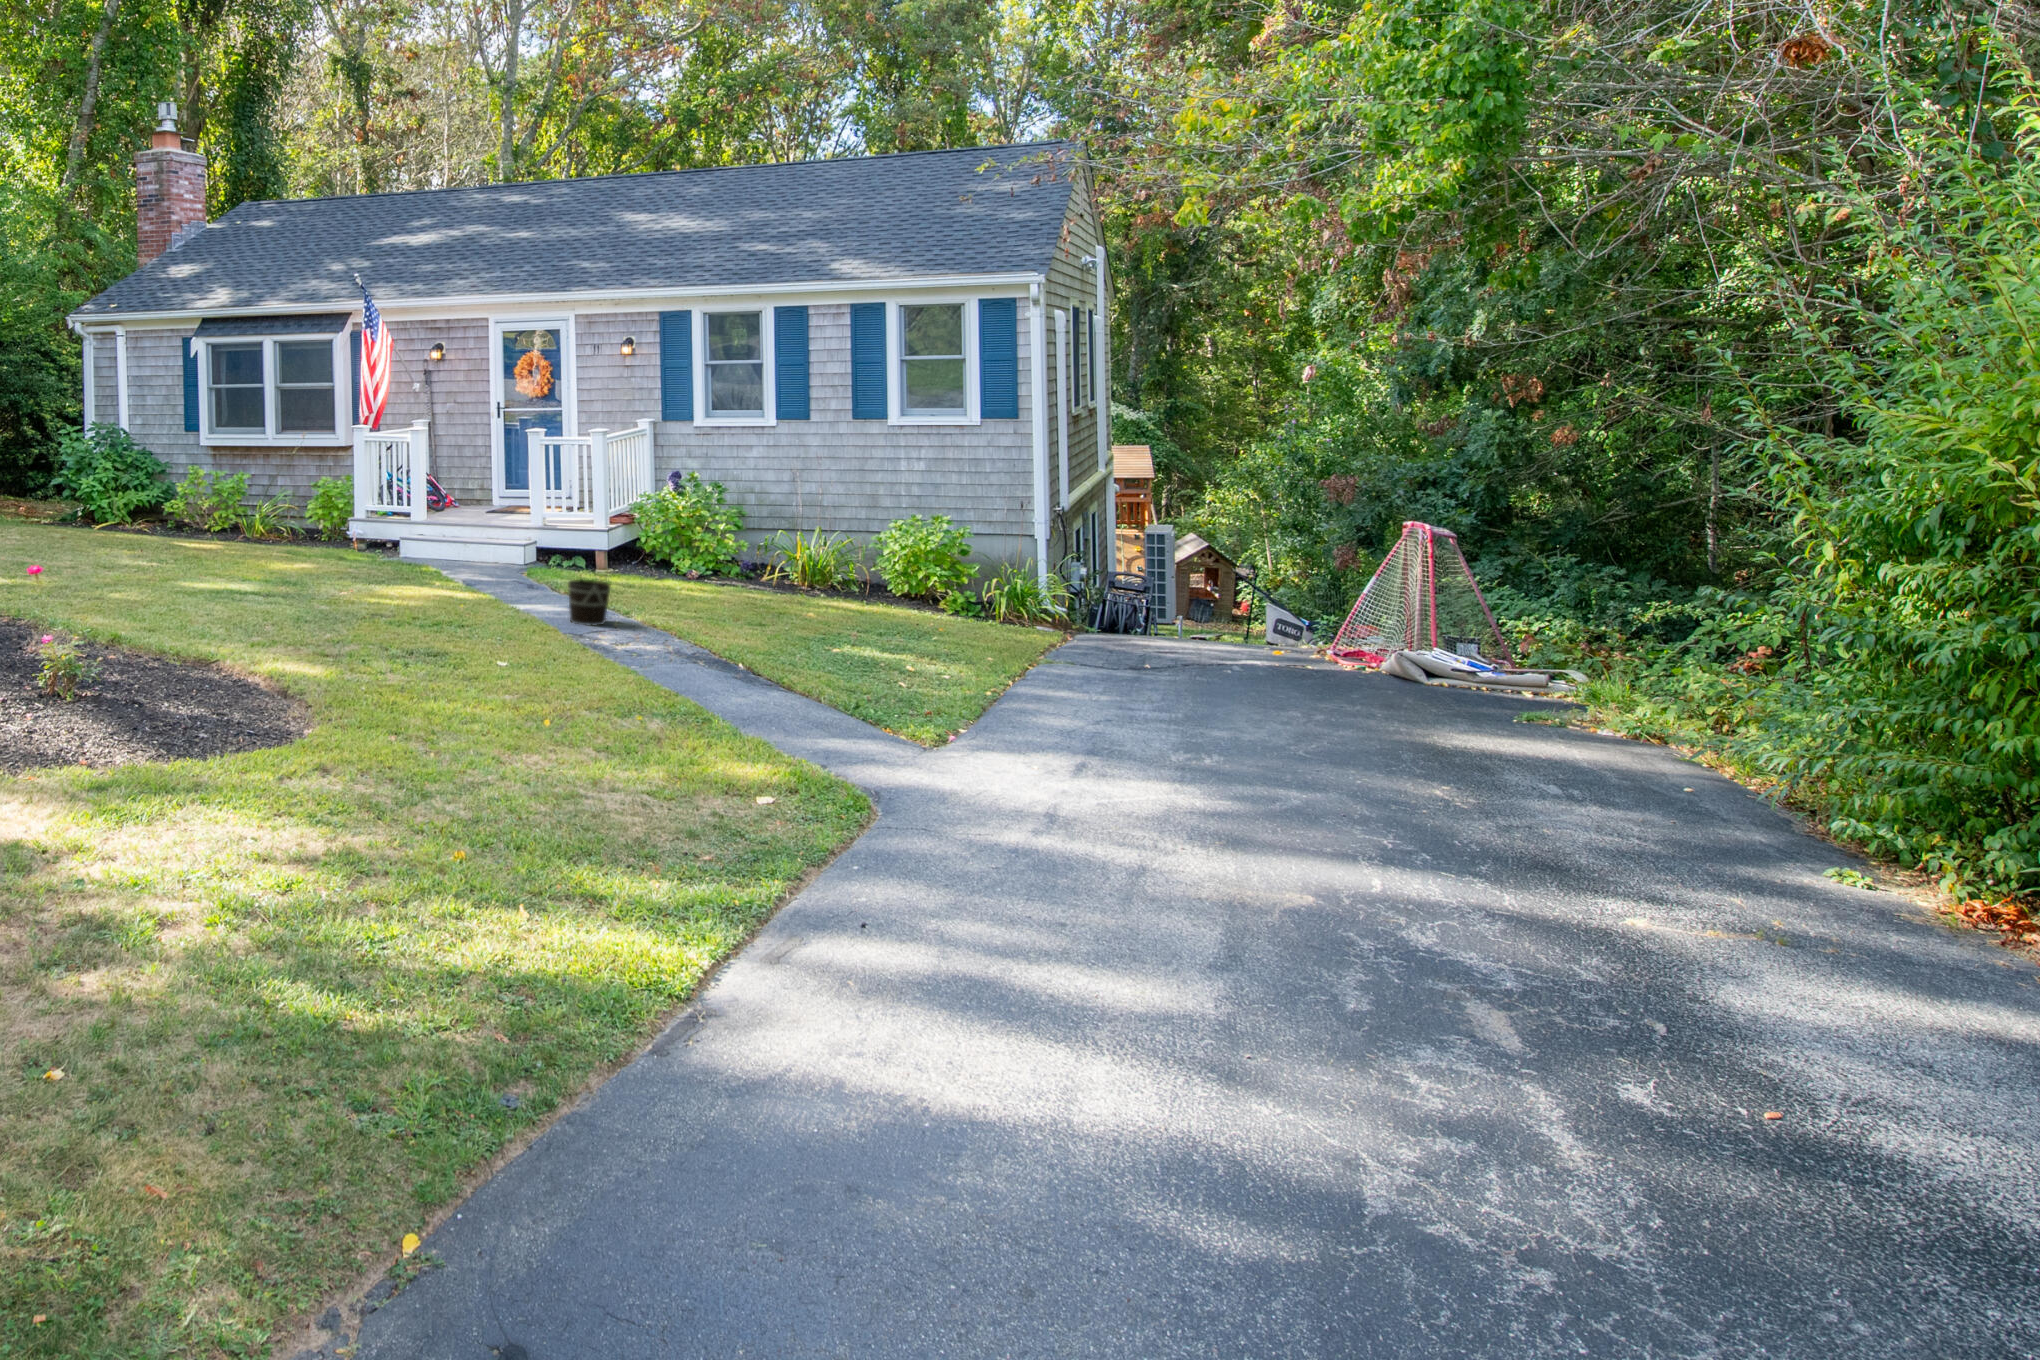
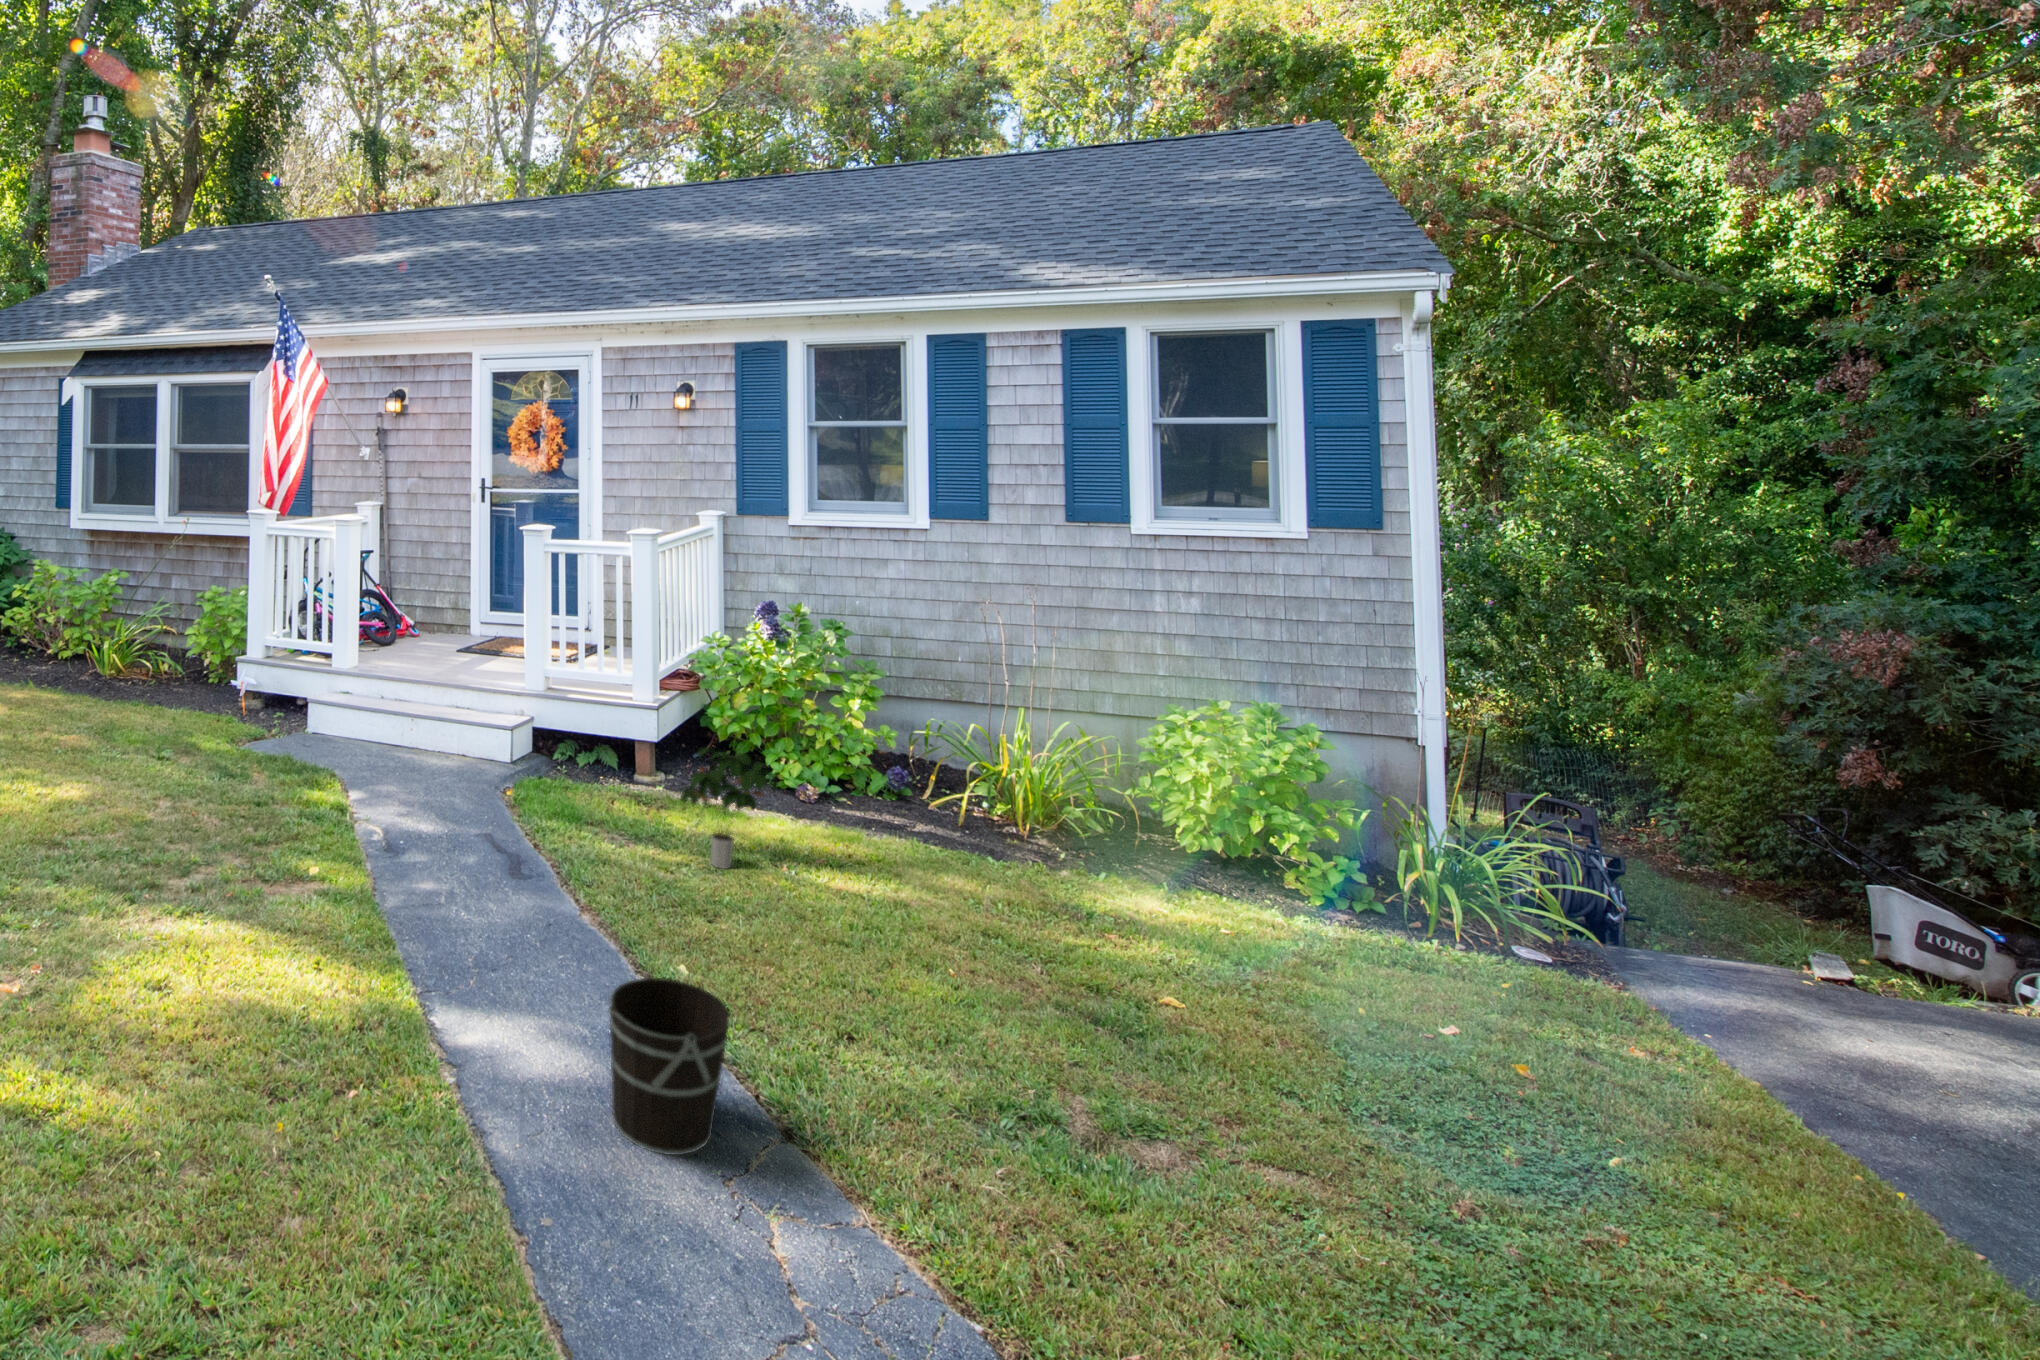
potted plant: none [612,533,659,590] -> present [679,747,776,869]

